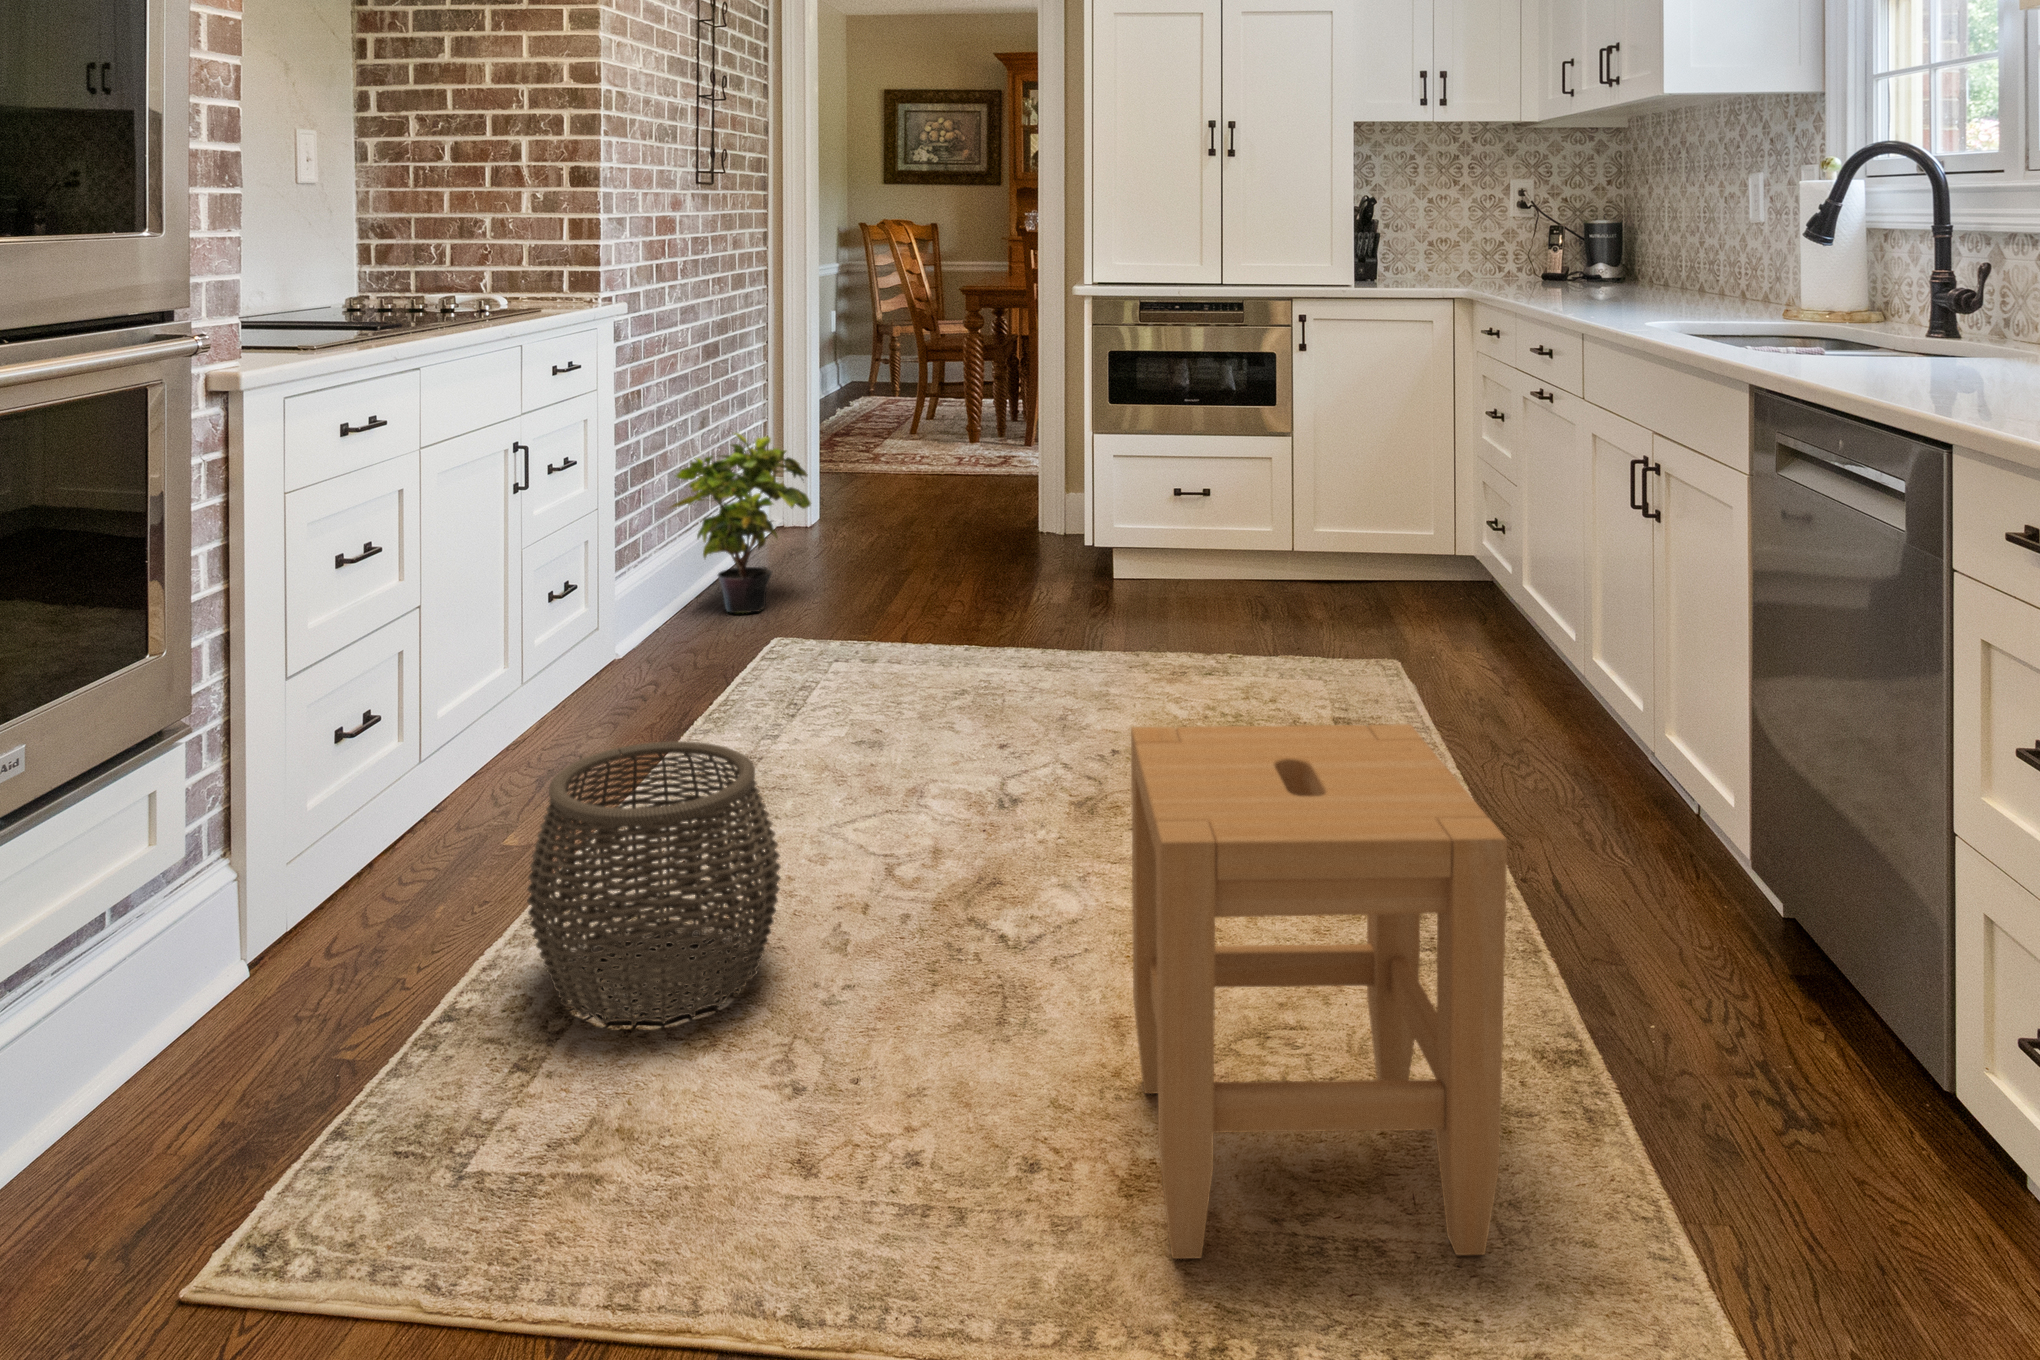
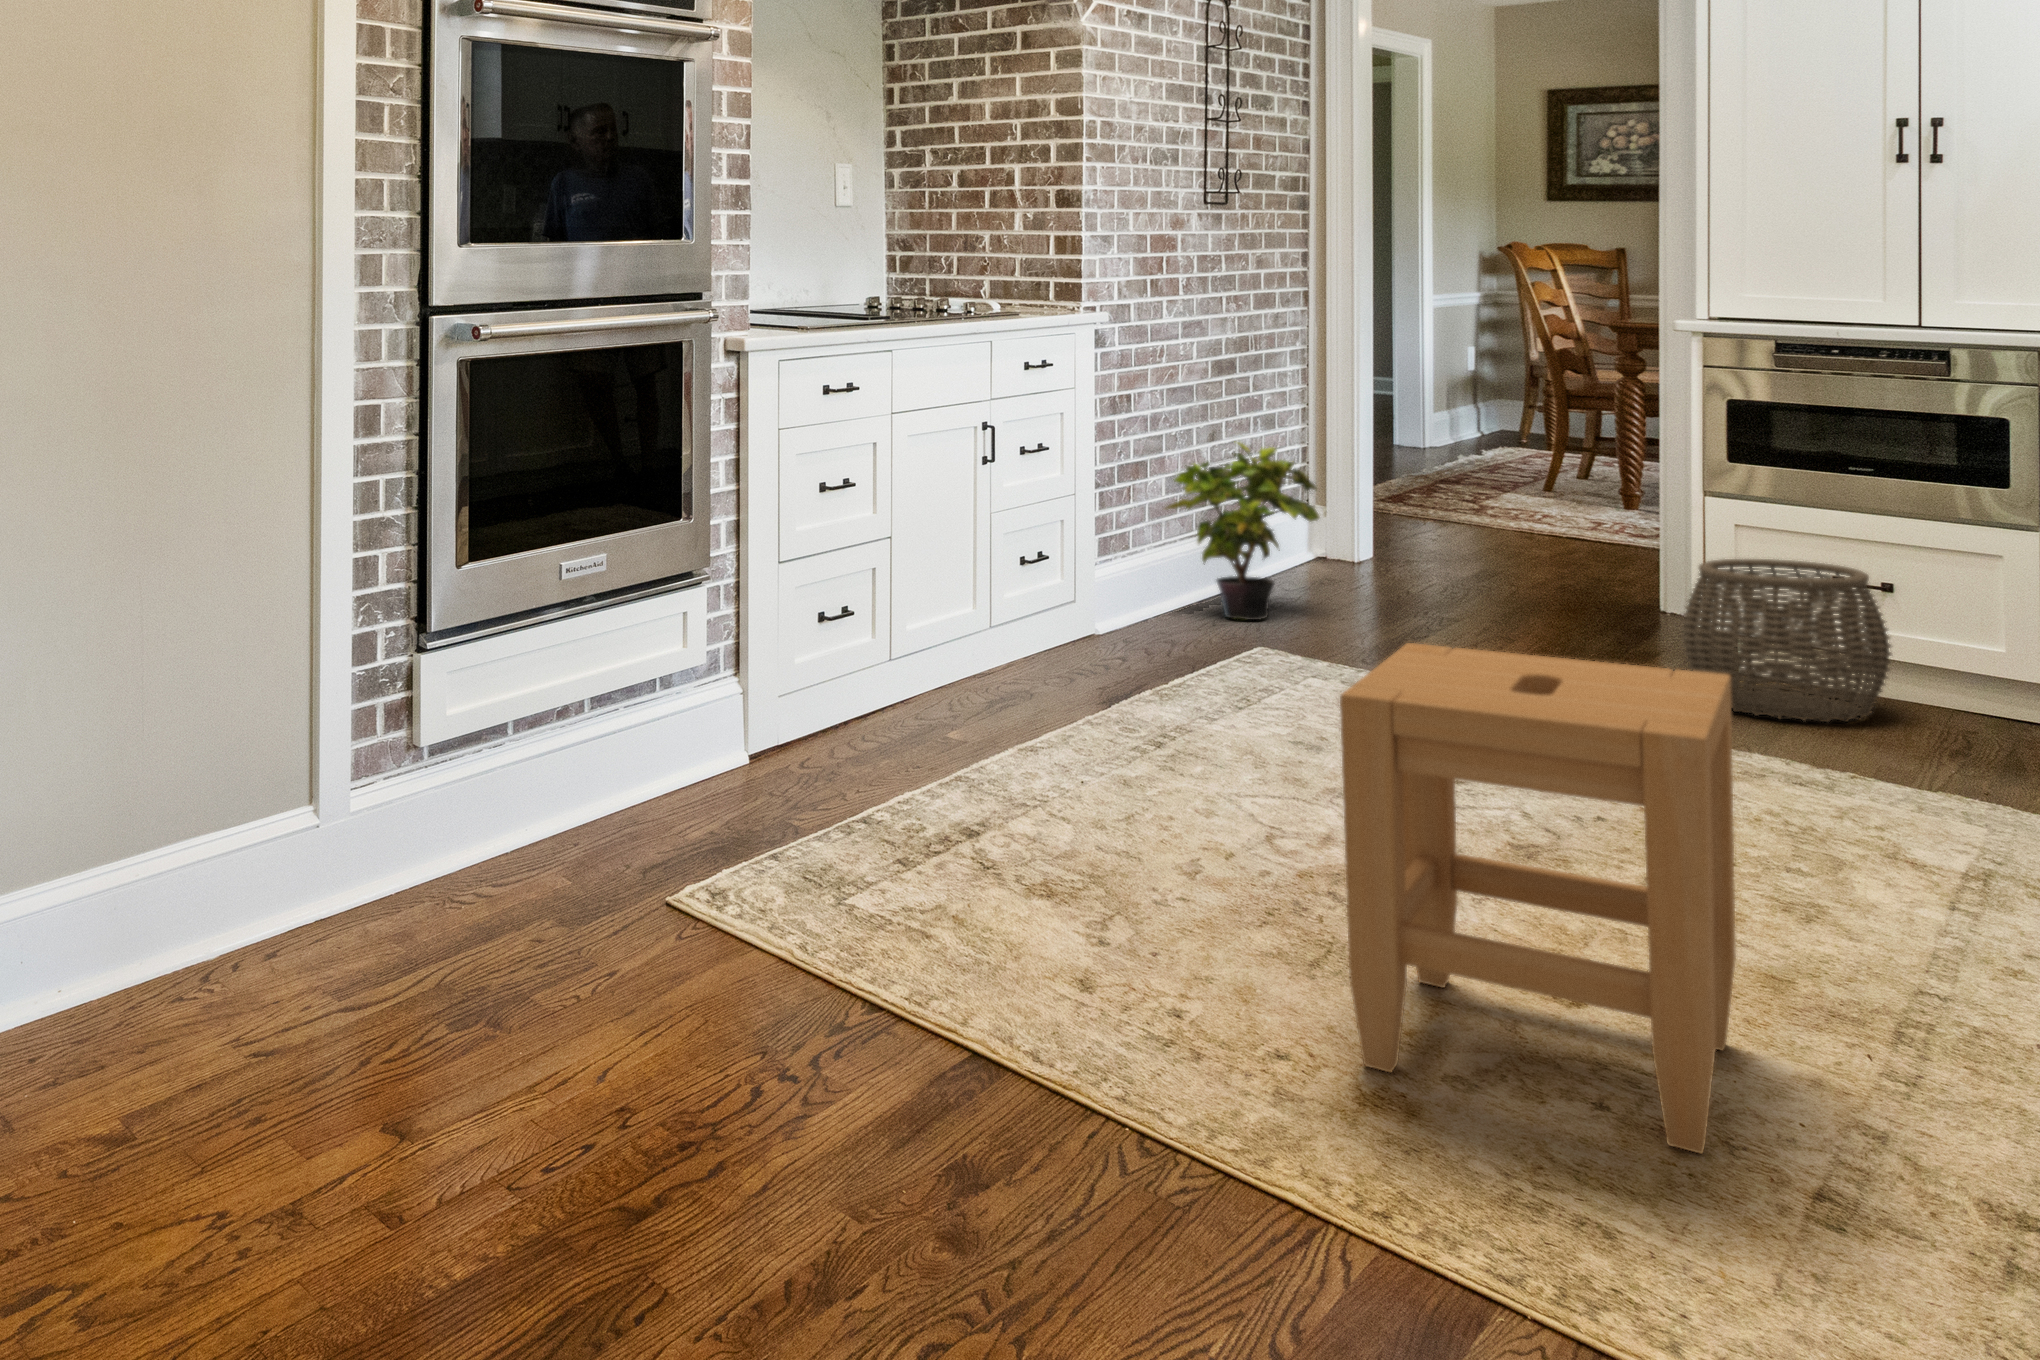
woven basket: present [527,741,781,1026] -> present [1682,559,1892,722]

